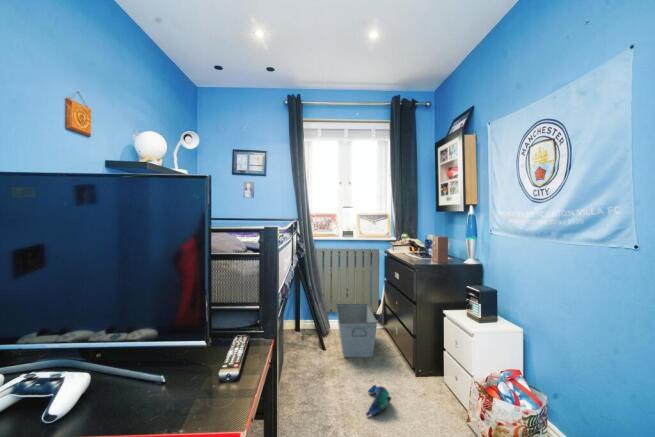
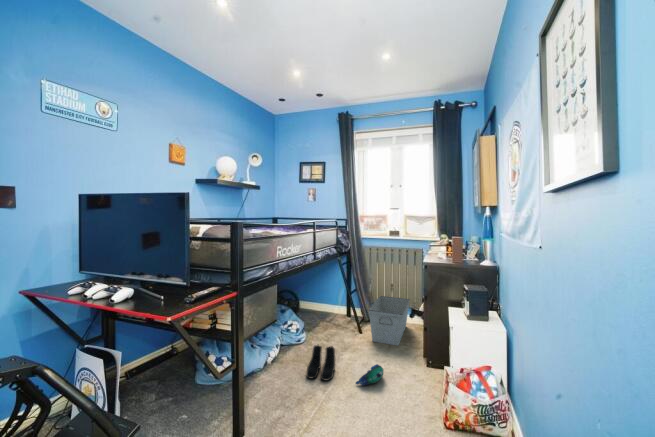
boots: none [301,375,336,424] -> present [306,345,335,380]

